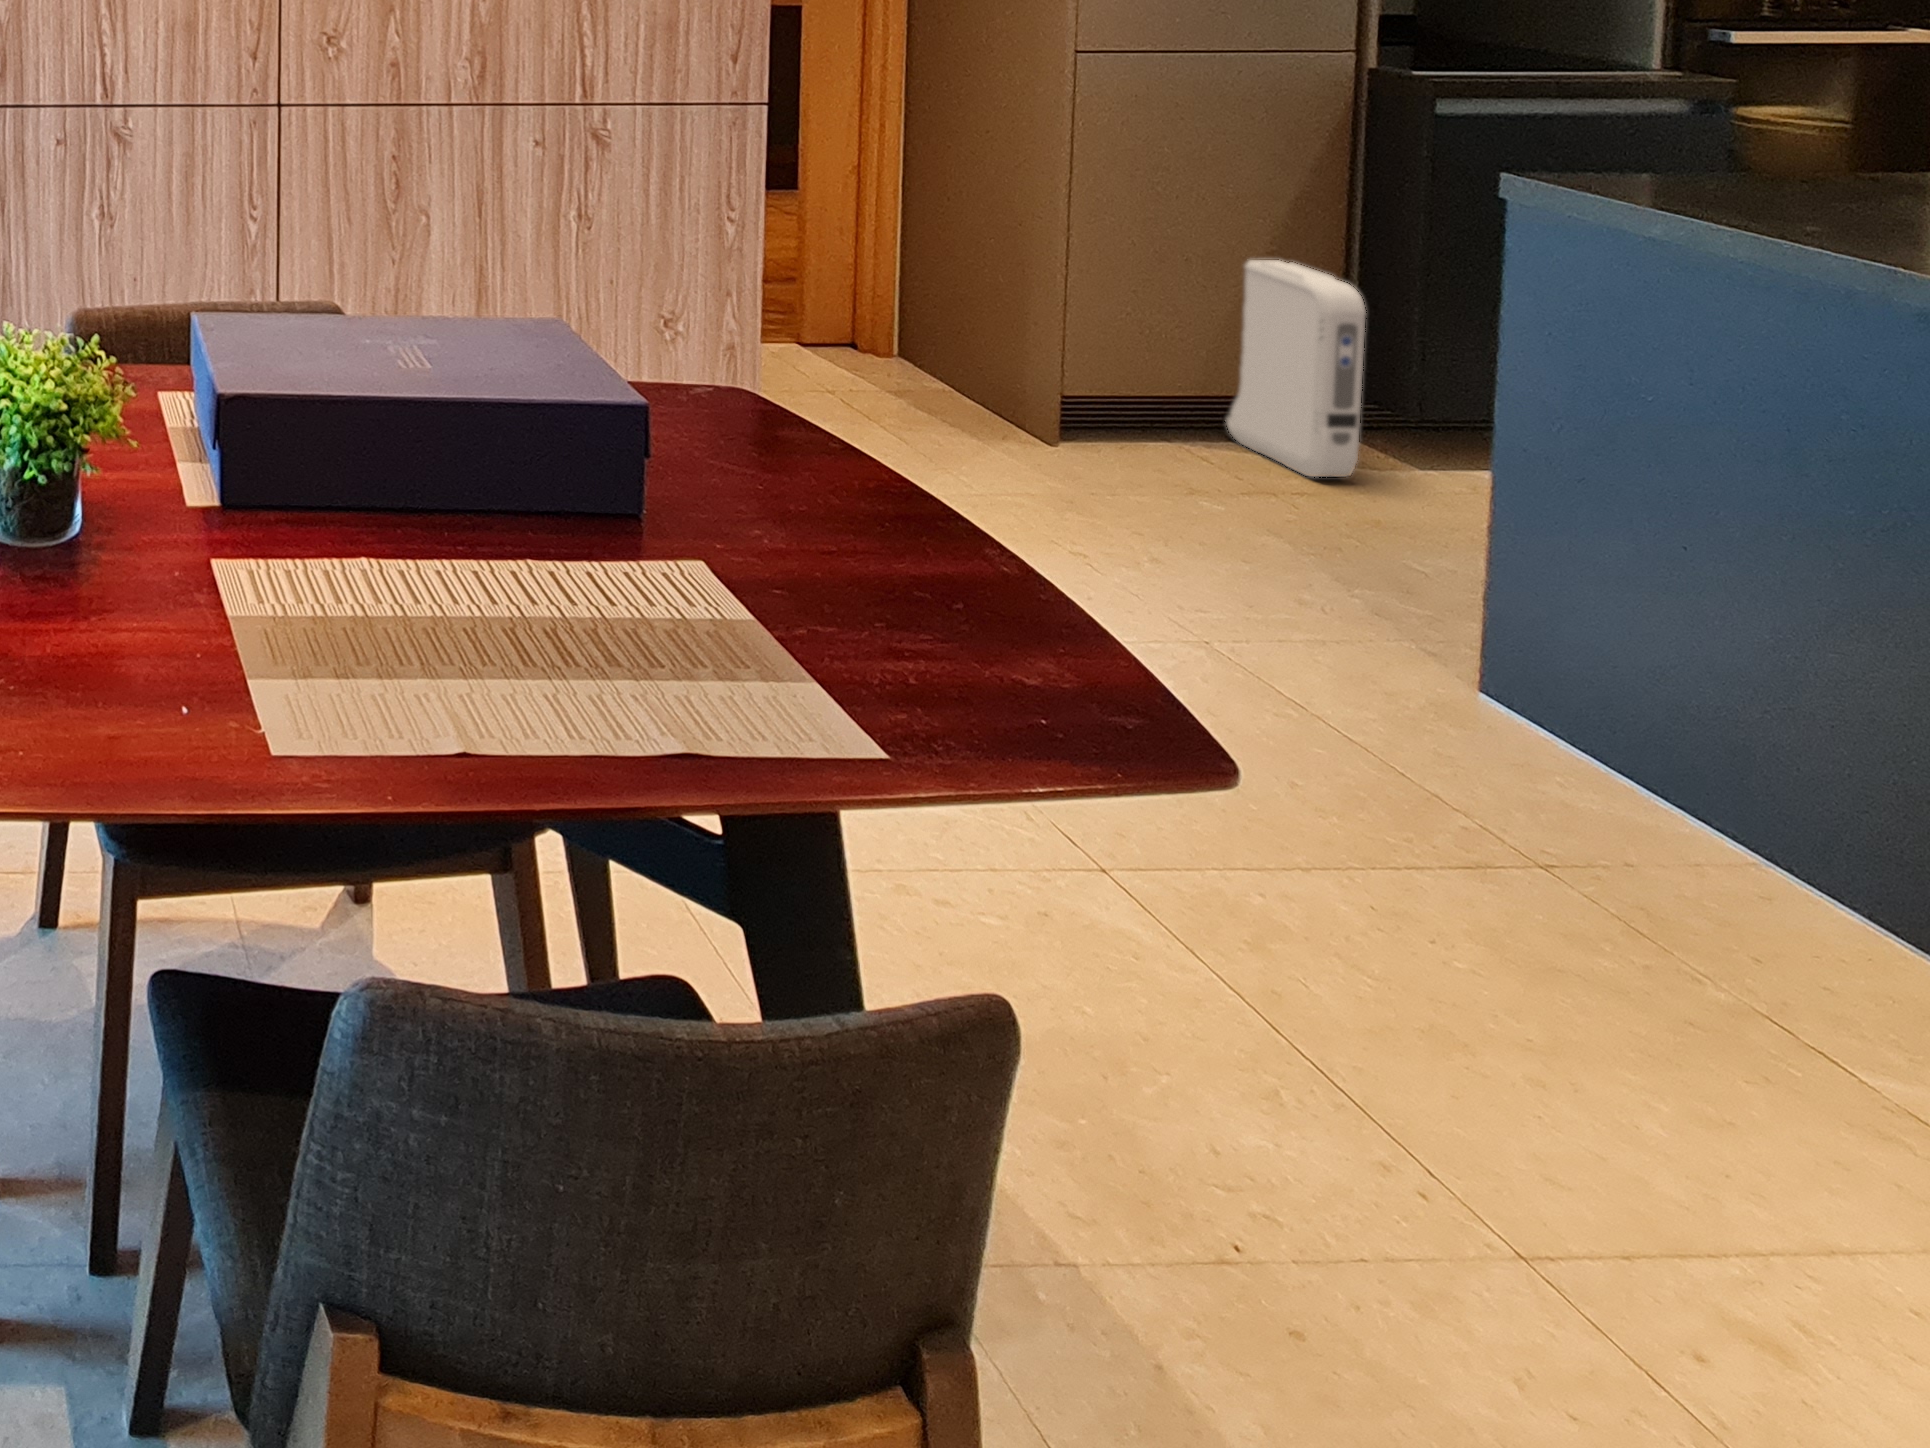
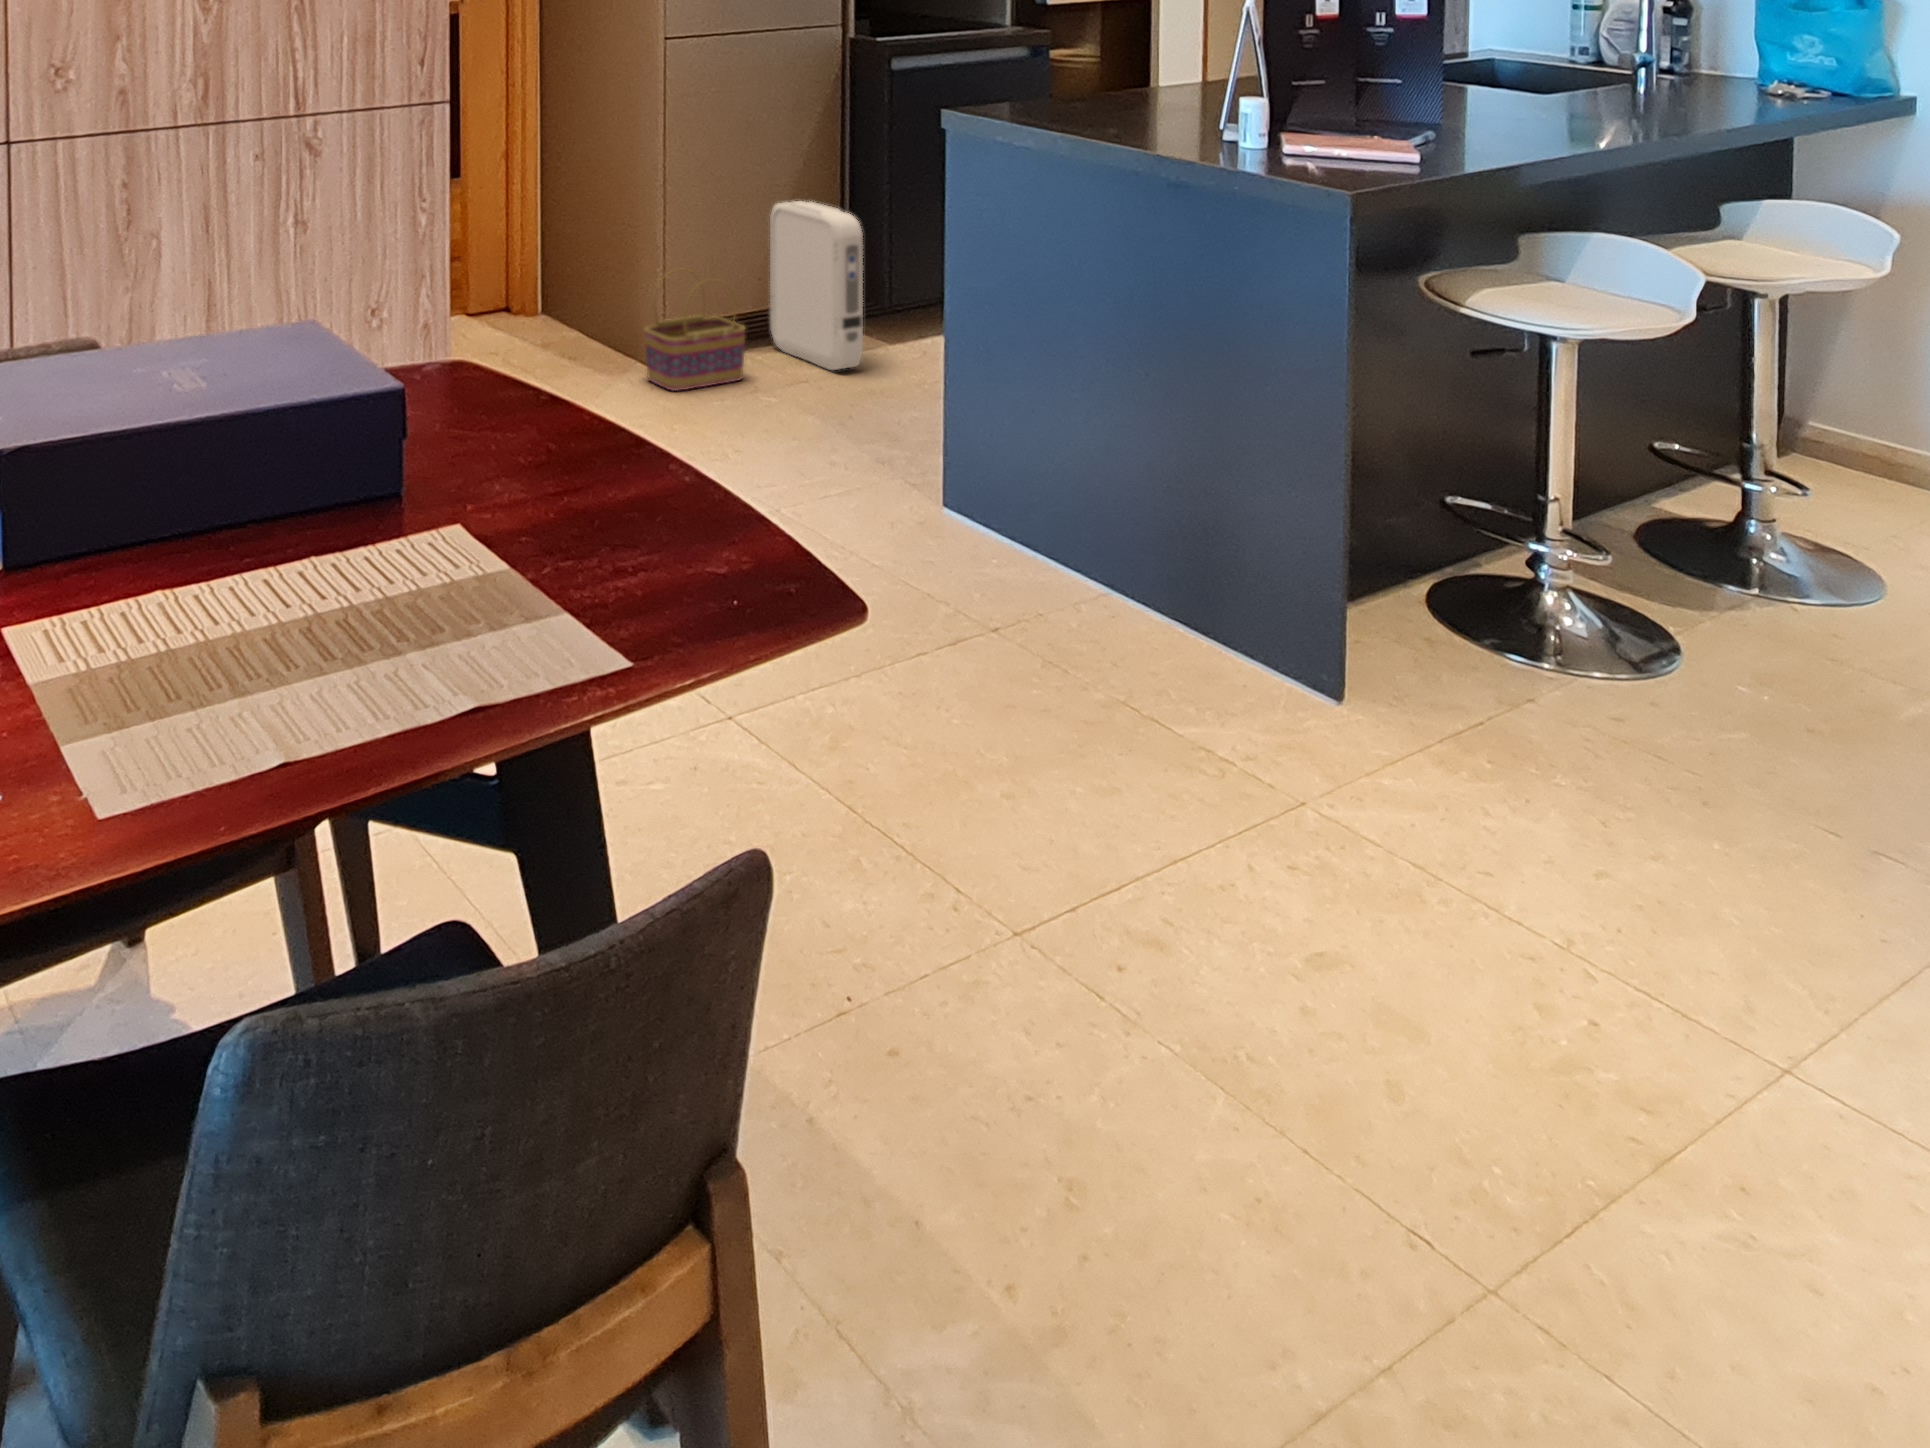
basket: none [1035,324,1180,469] -> present [645,277,745,391]

